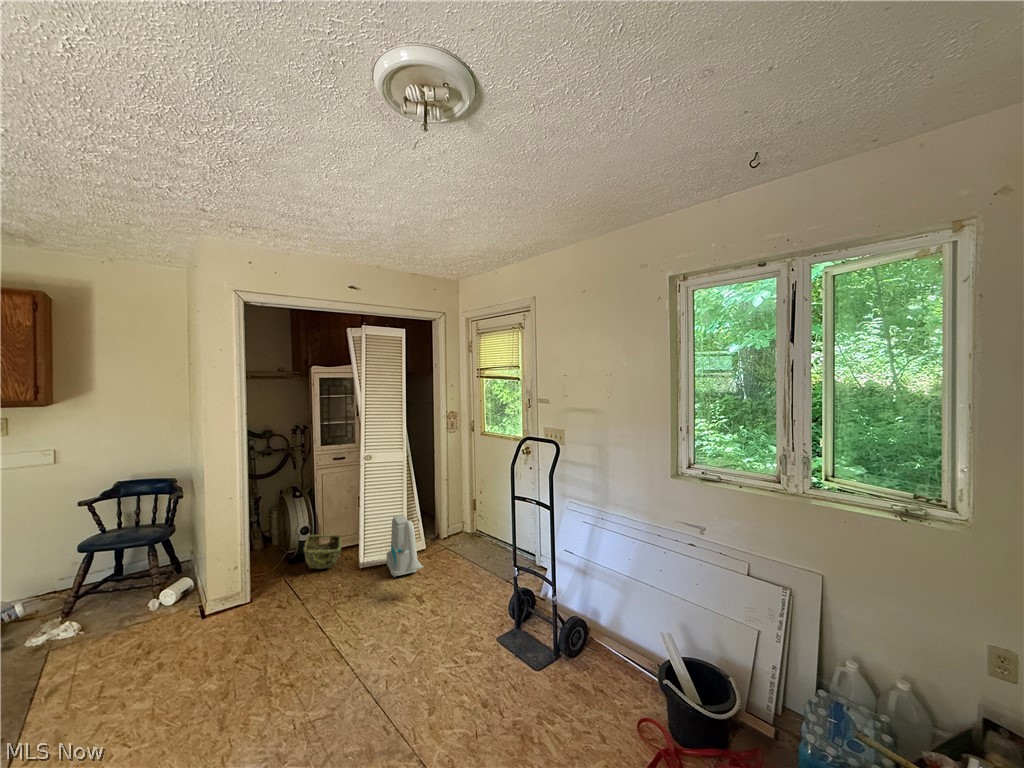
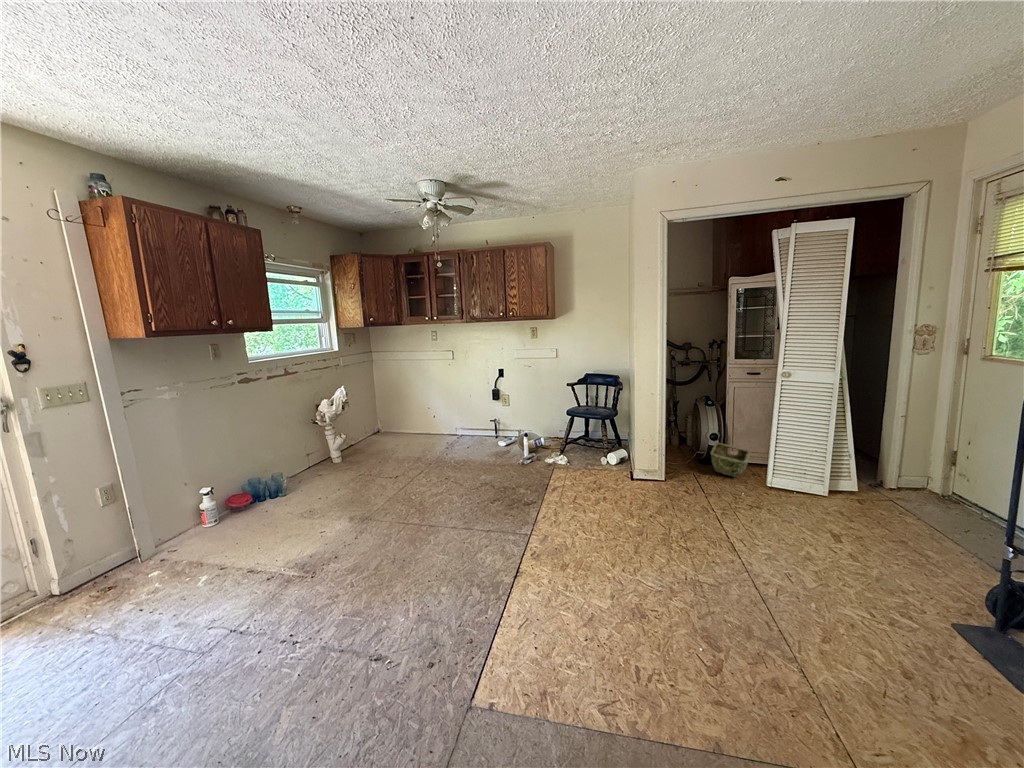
vacuum cleaner: present [387,515,424,577] -> none [800,443,846,512]

